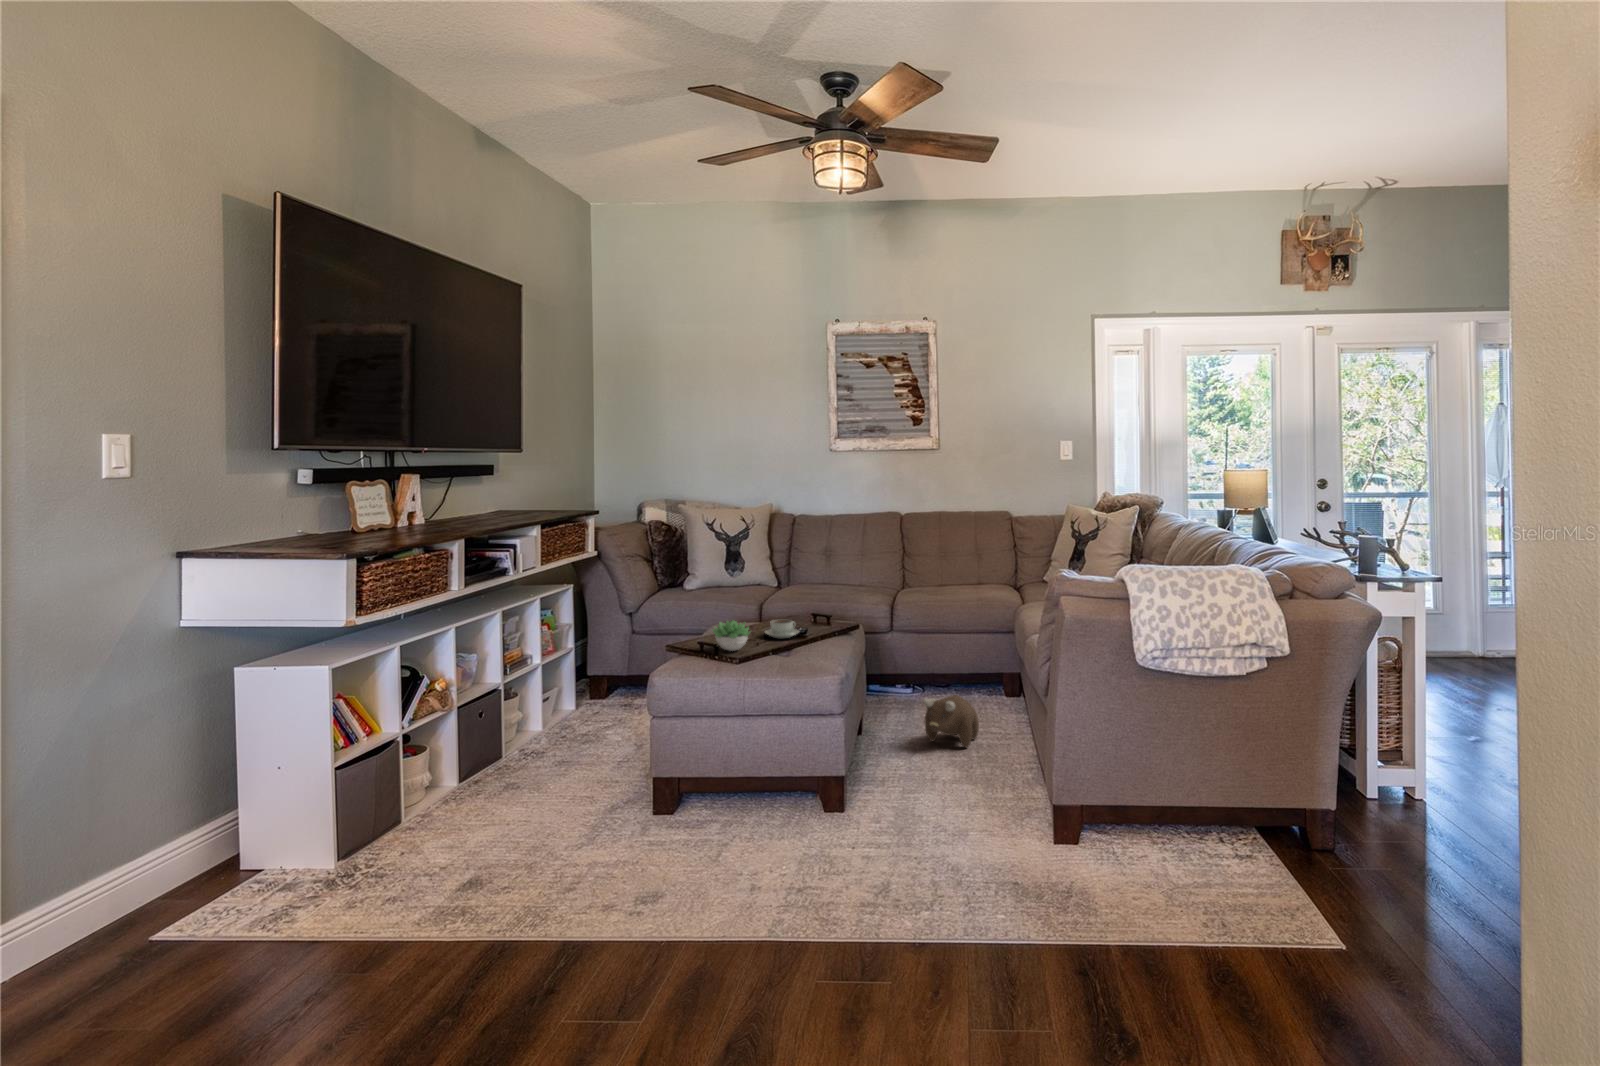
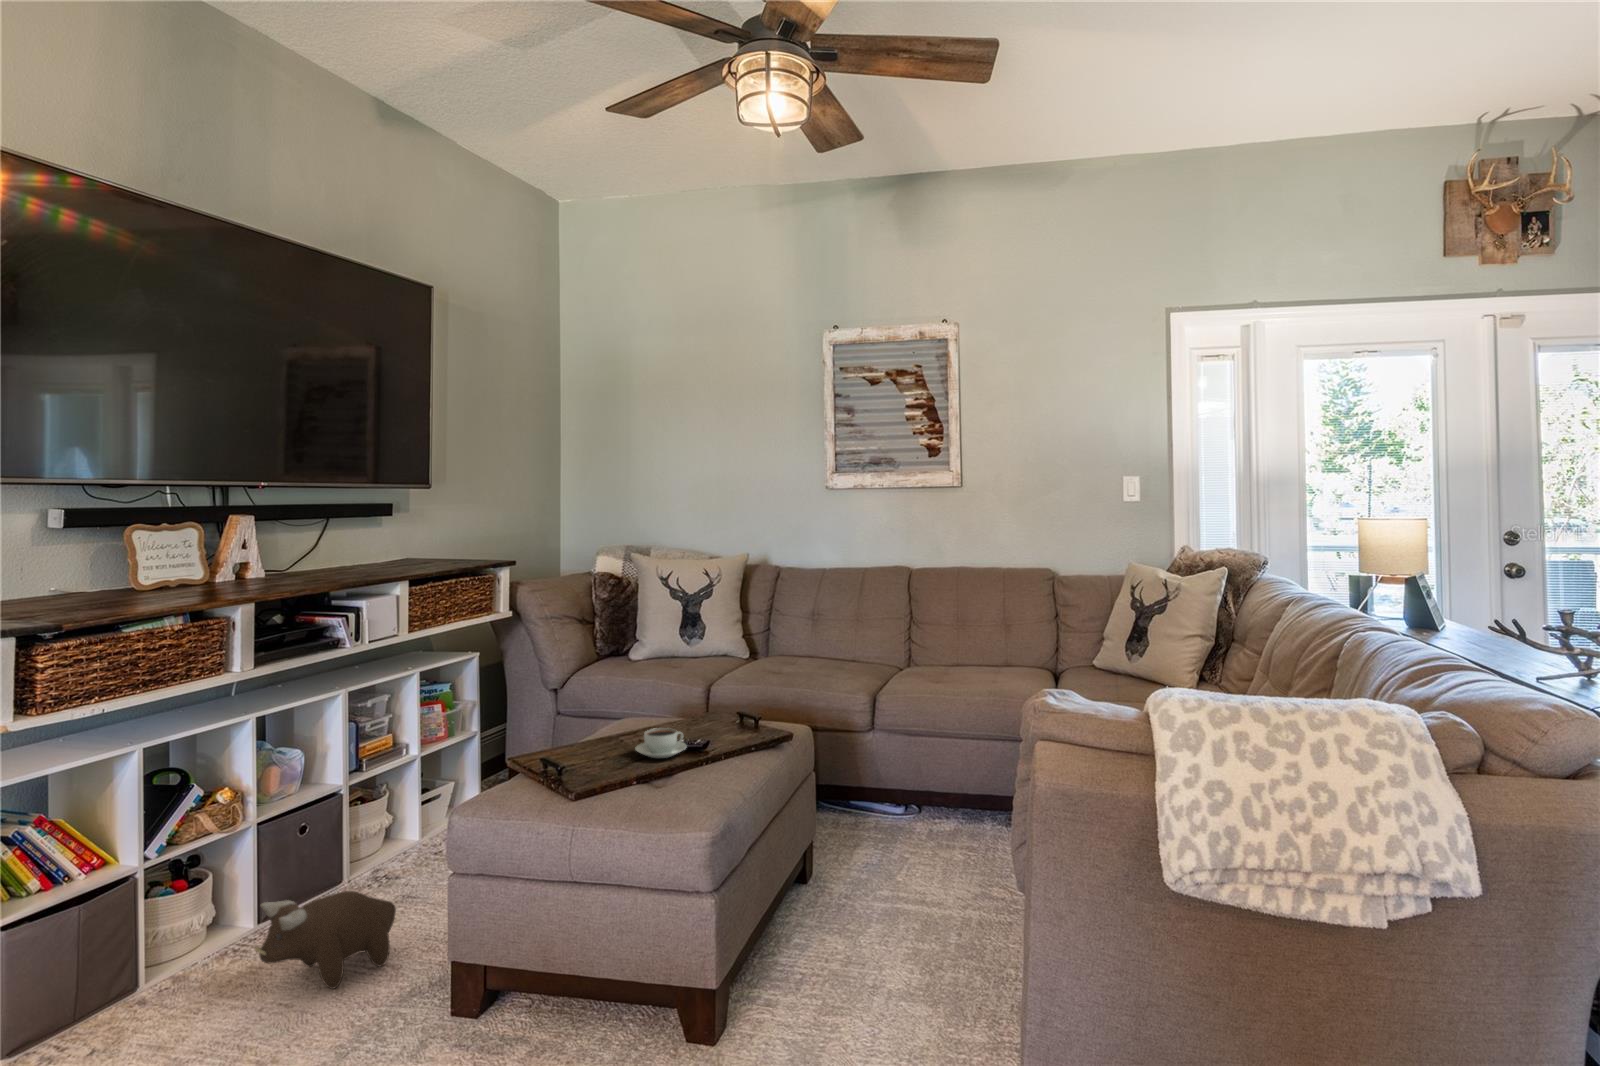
succulent plant: present [713,621,750,651] -> none [531,734,595,782]
plush toy: present [923,695,979,747] -> present [255,891,396,989]

